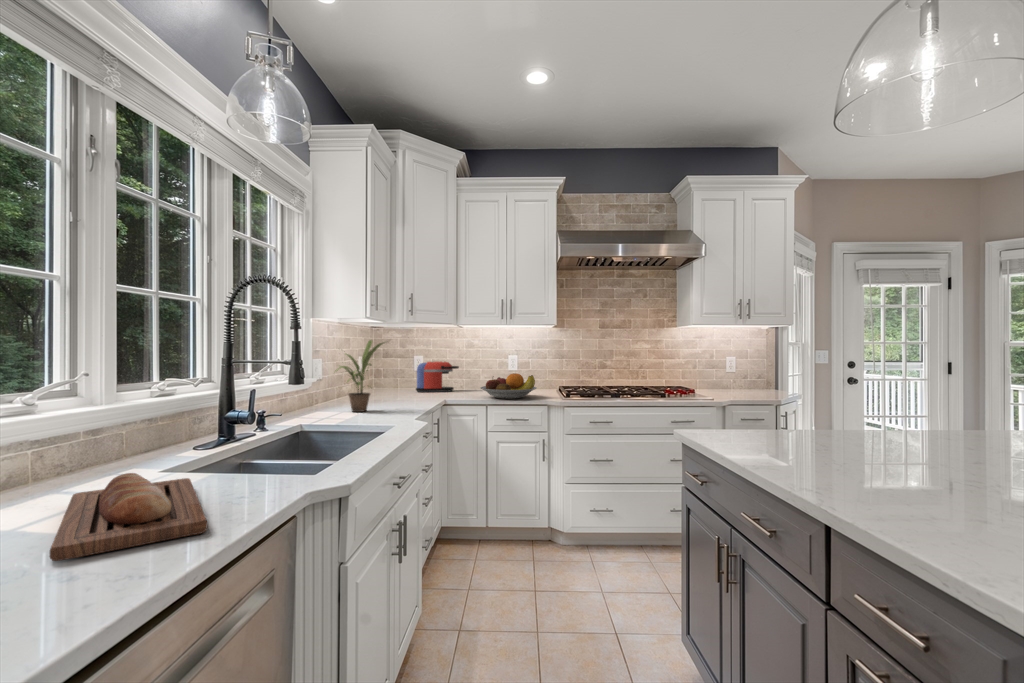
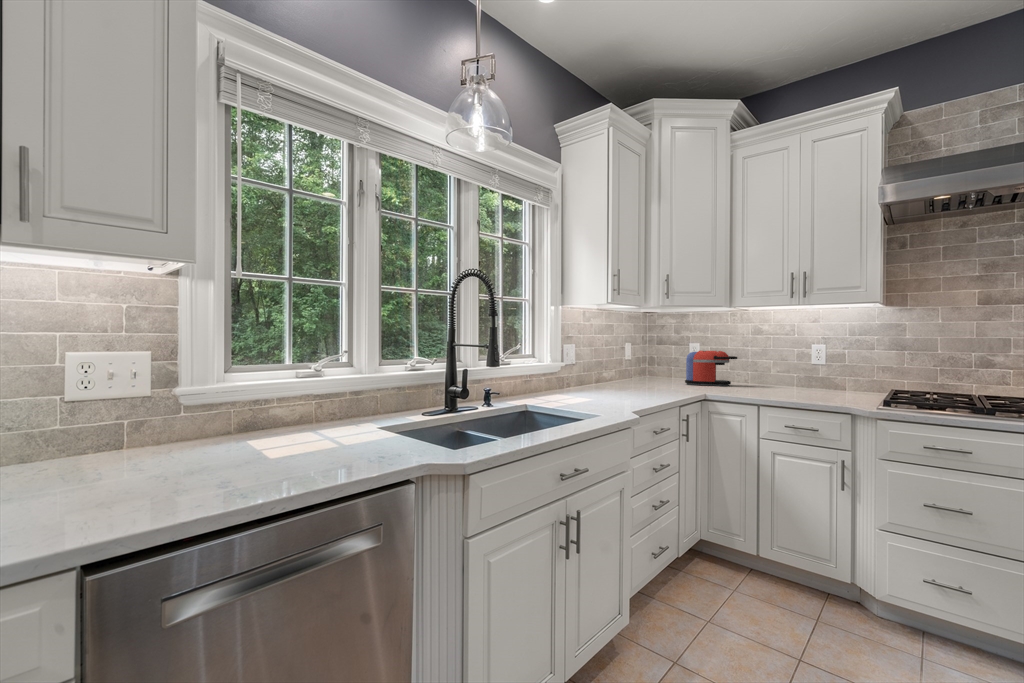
potted plant: present [337,340,385,412] -> none [570,326,620,399]
fruit bowl: present [480,373,537,399] -> none [746,367,825,398]
bread loaf: present [50,473,207,561] -> none [273,419,385,461]

